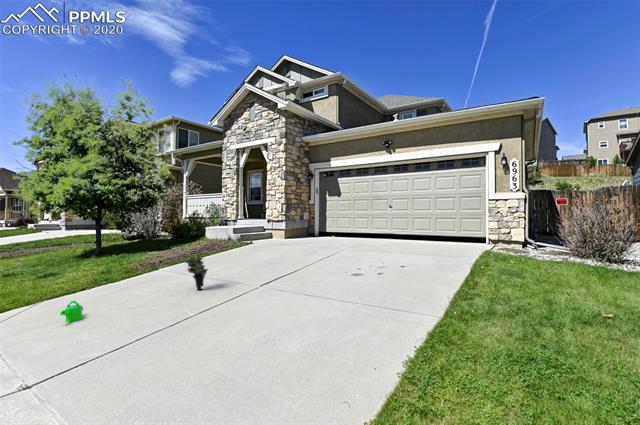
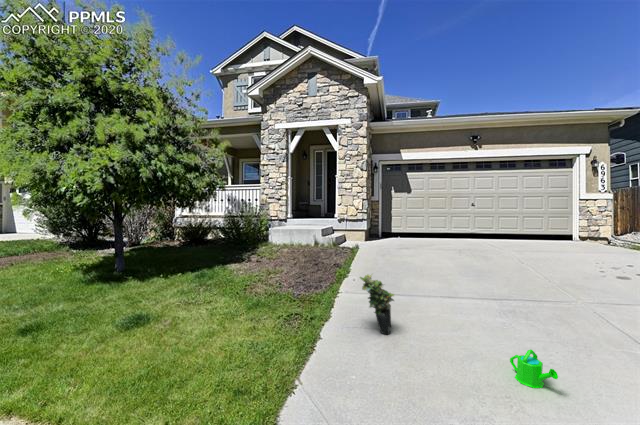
potted plant: present [186,254,208,290] -> present [360,274,394,335]

